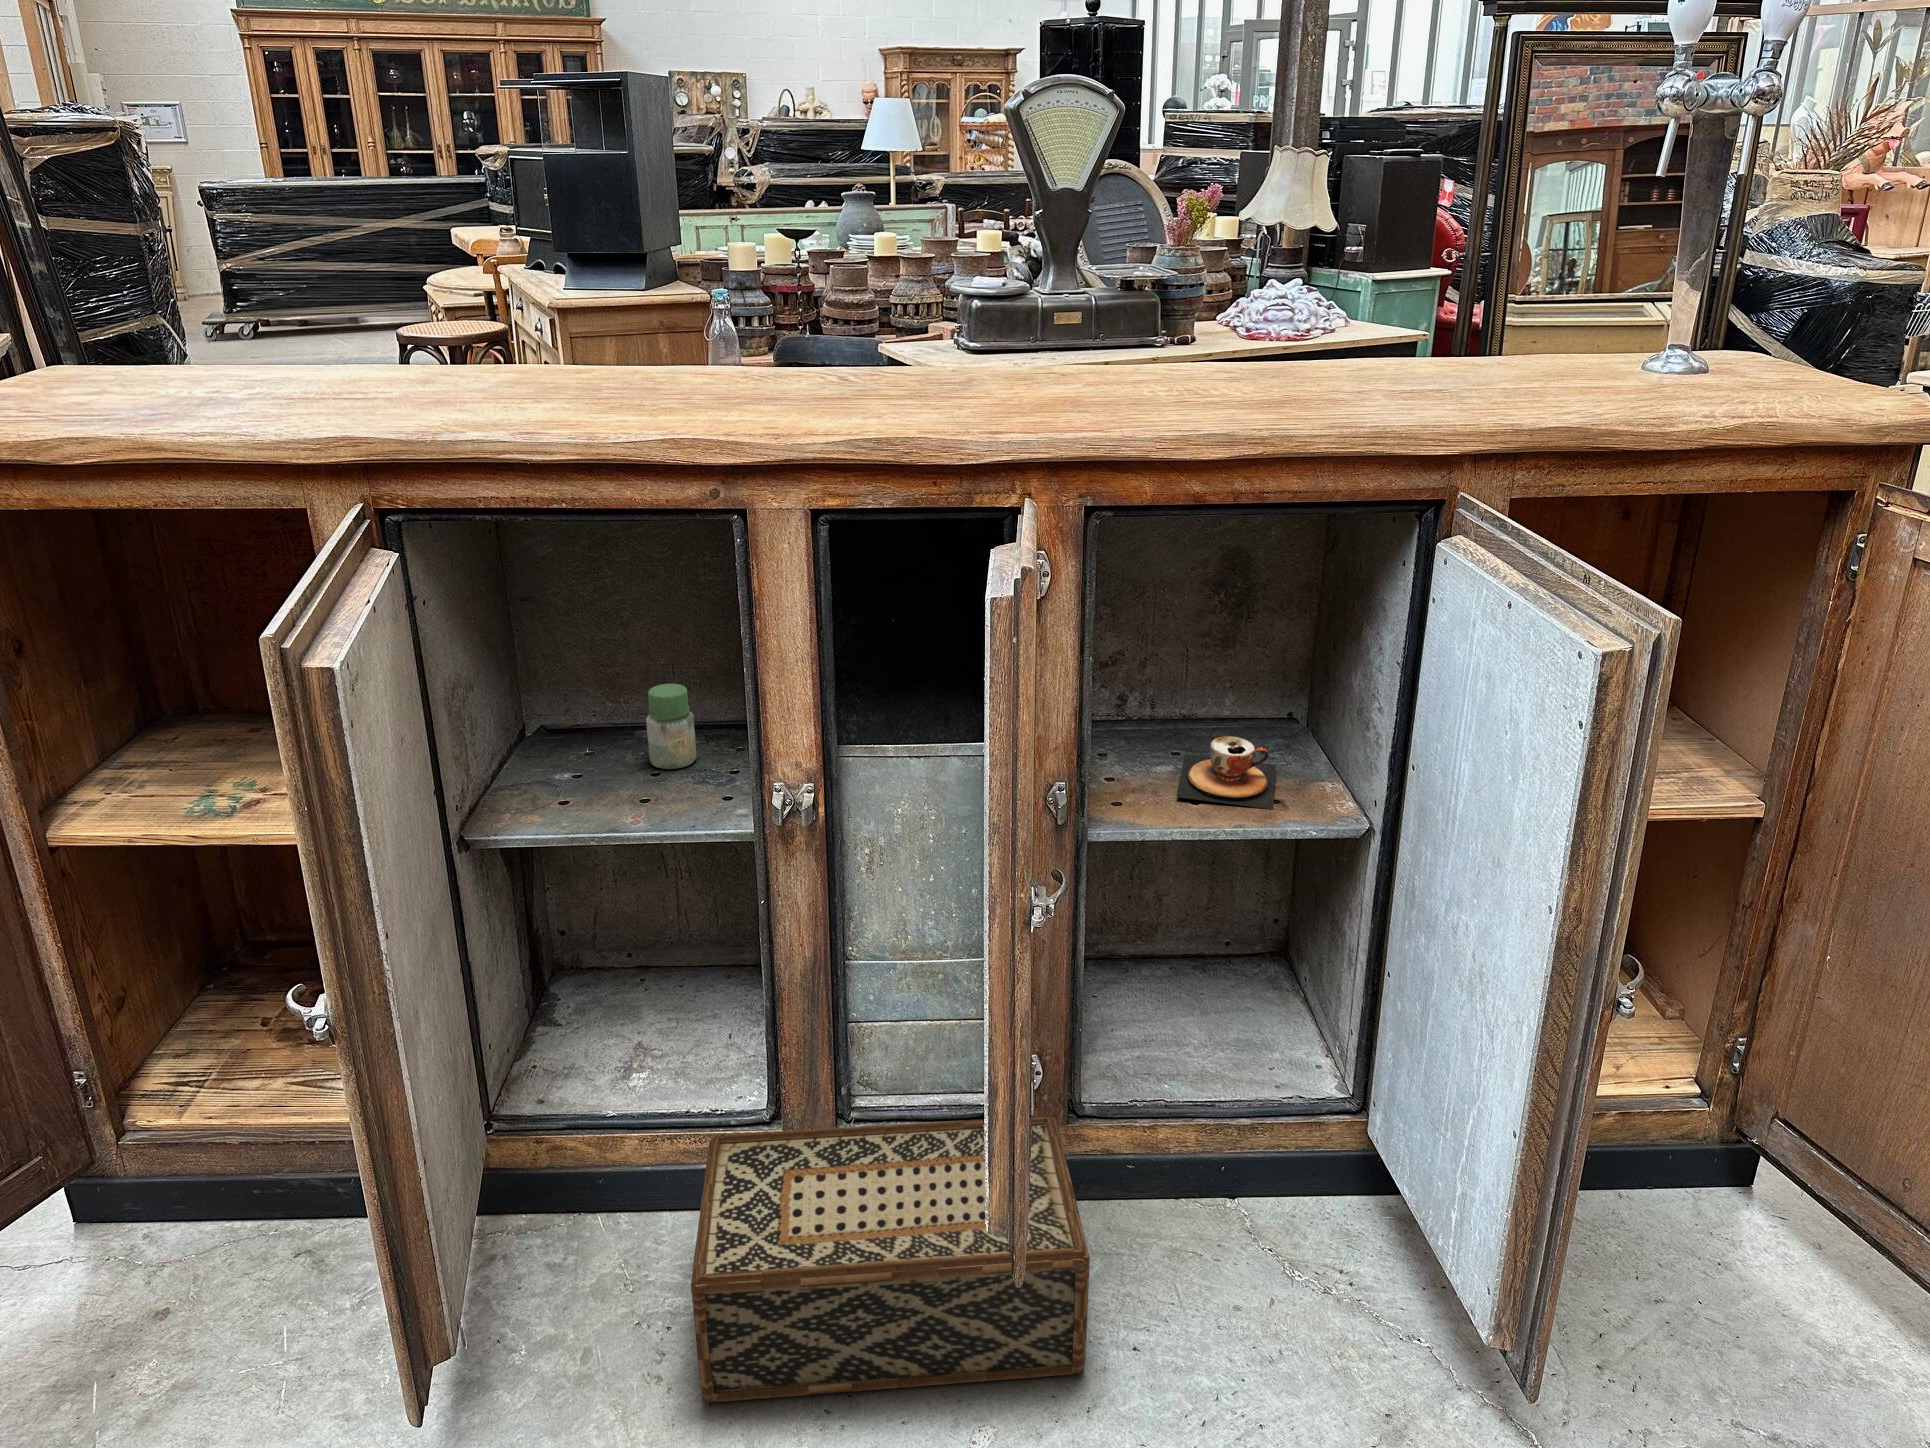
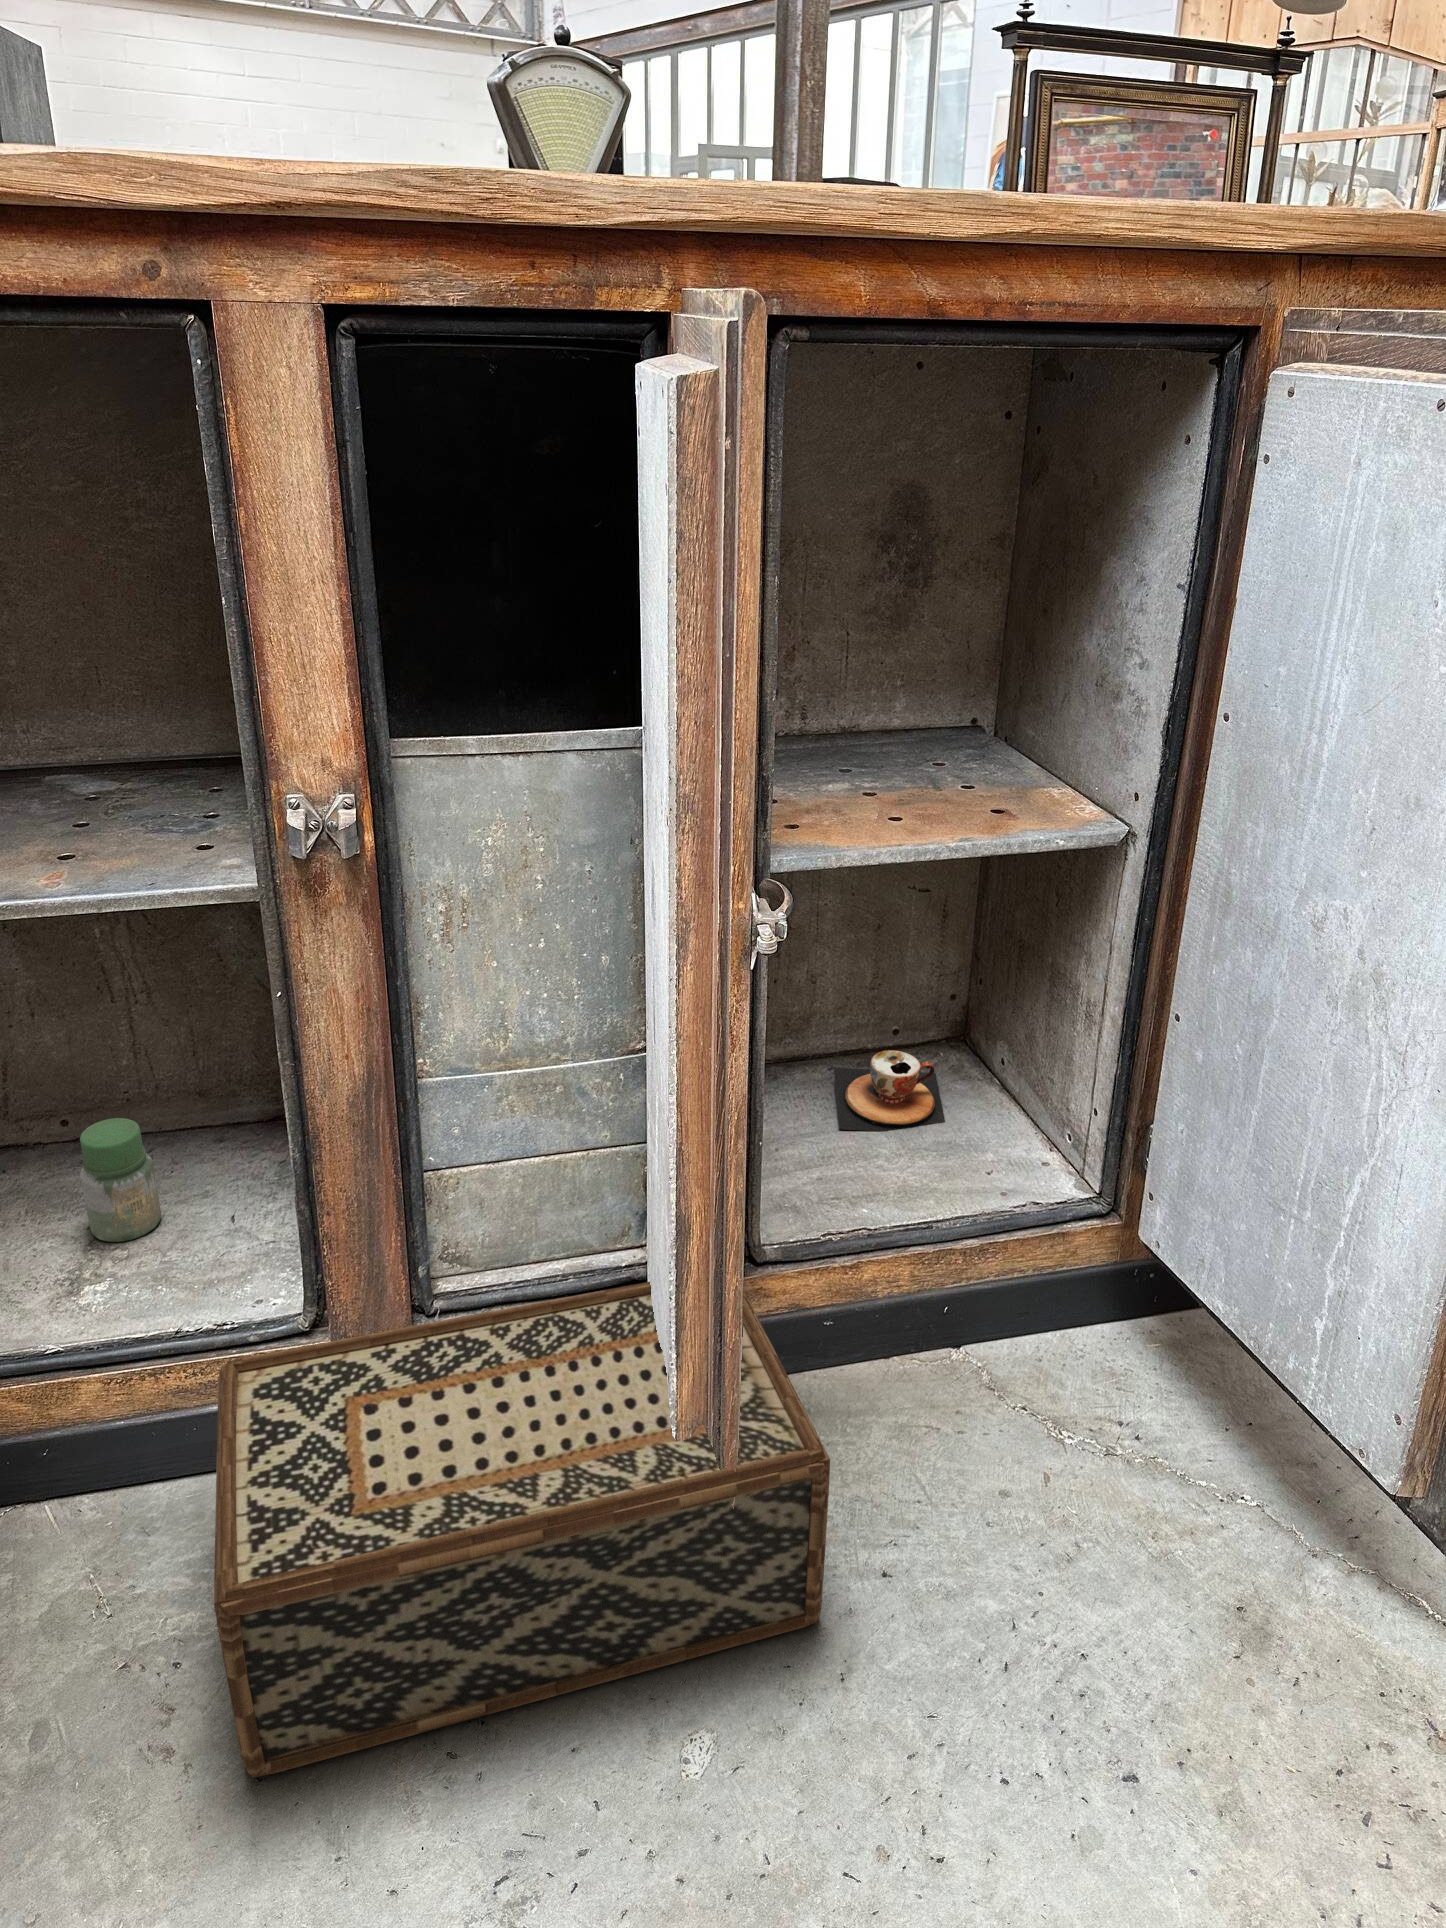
jar: present [646,684,697,769] -> present [80,1118,161,1242]
teacup: present [1176,736,1276,809] -> present [834,1050,945,1132]

